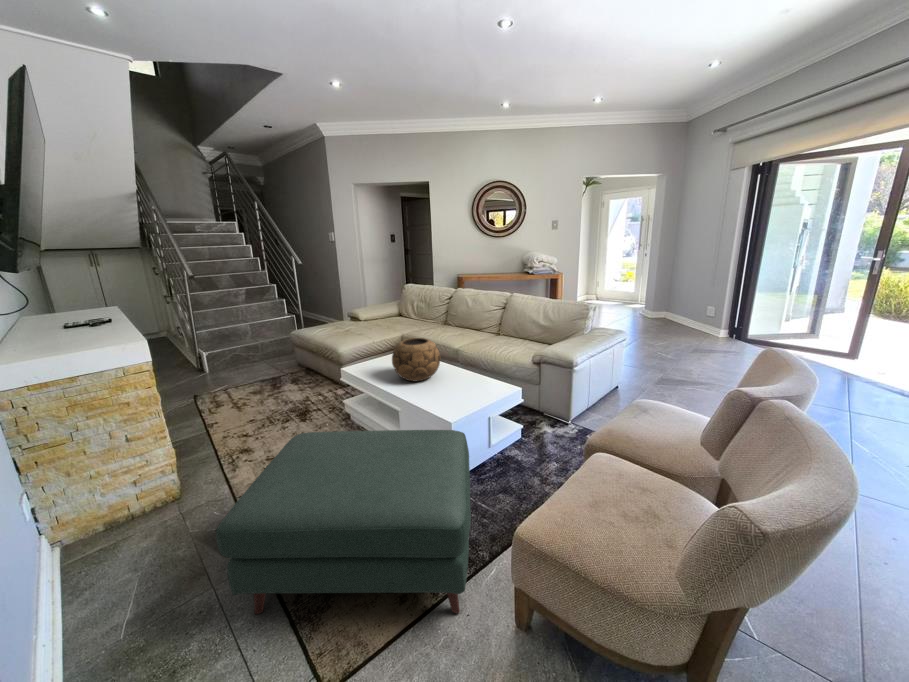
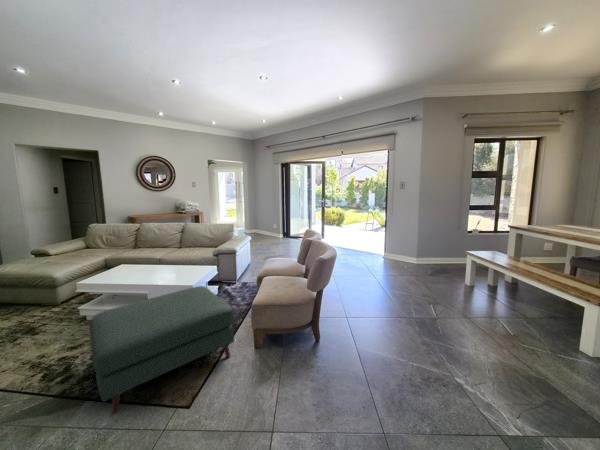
decorative bowl: present [392,338,440,381] -> none [131,250,166,276]

